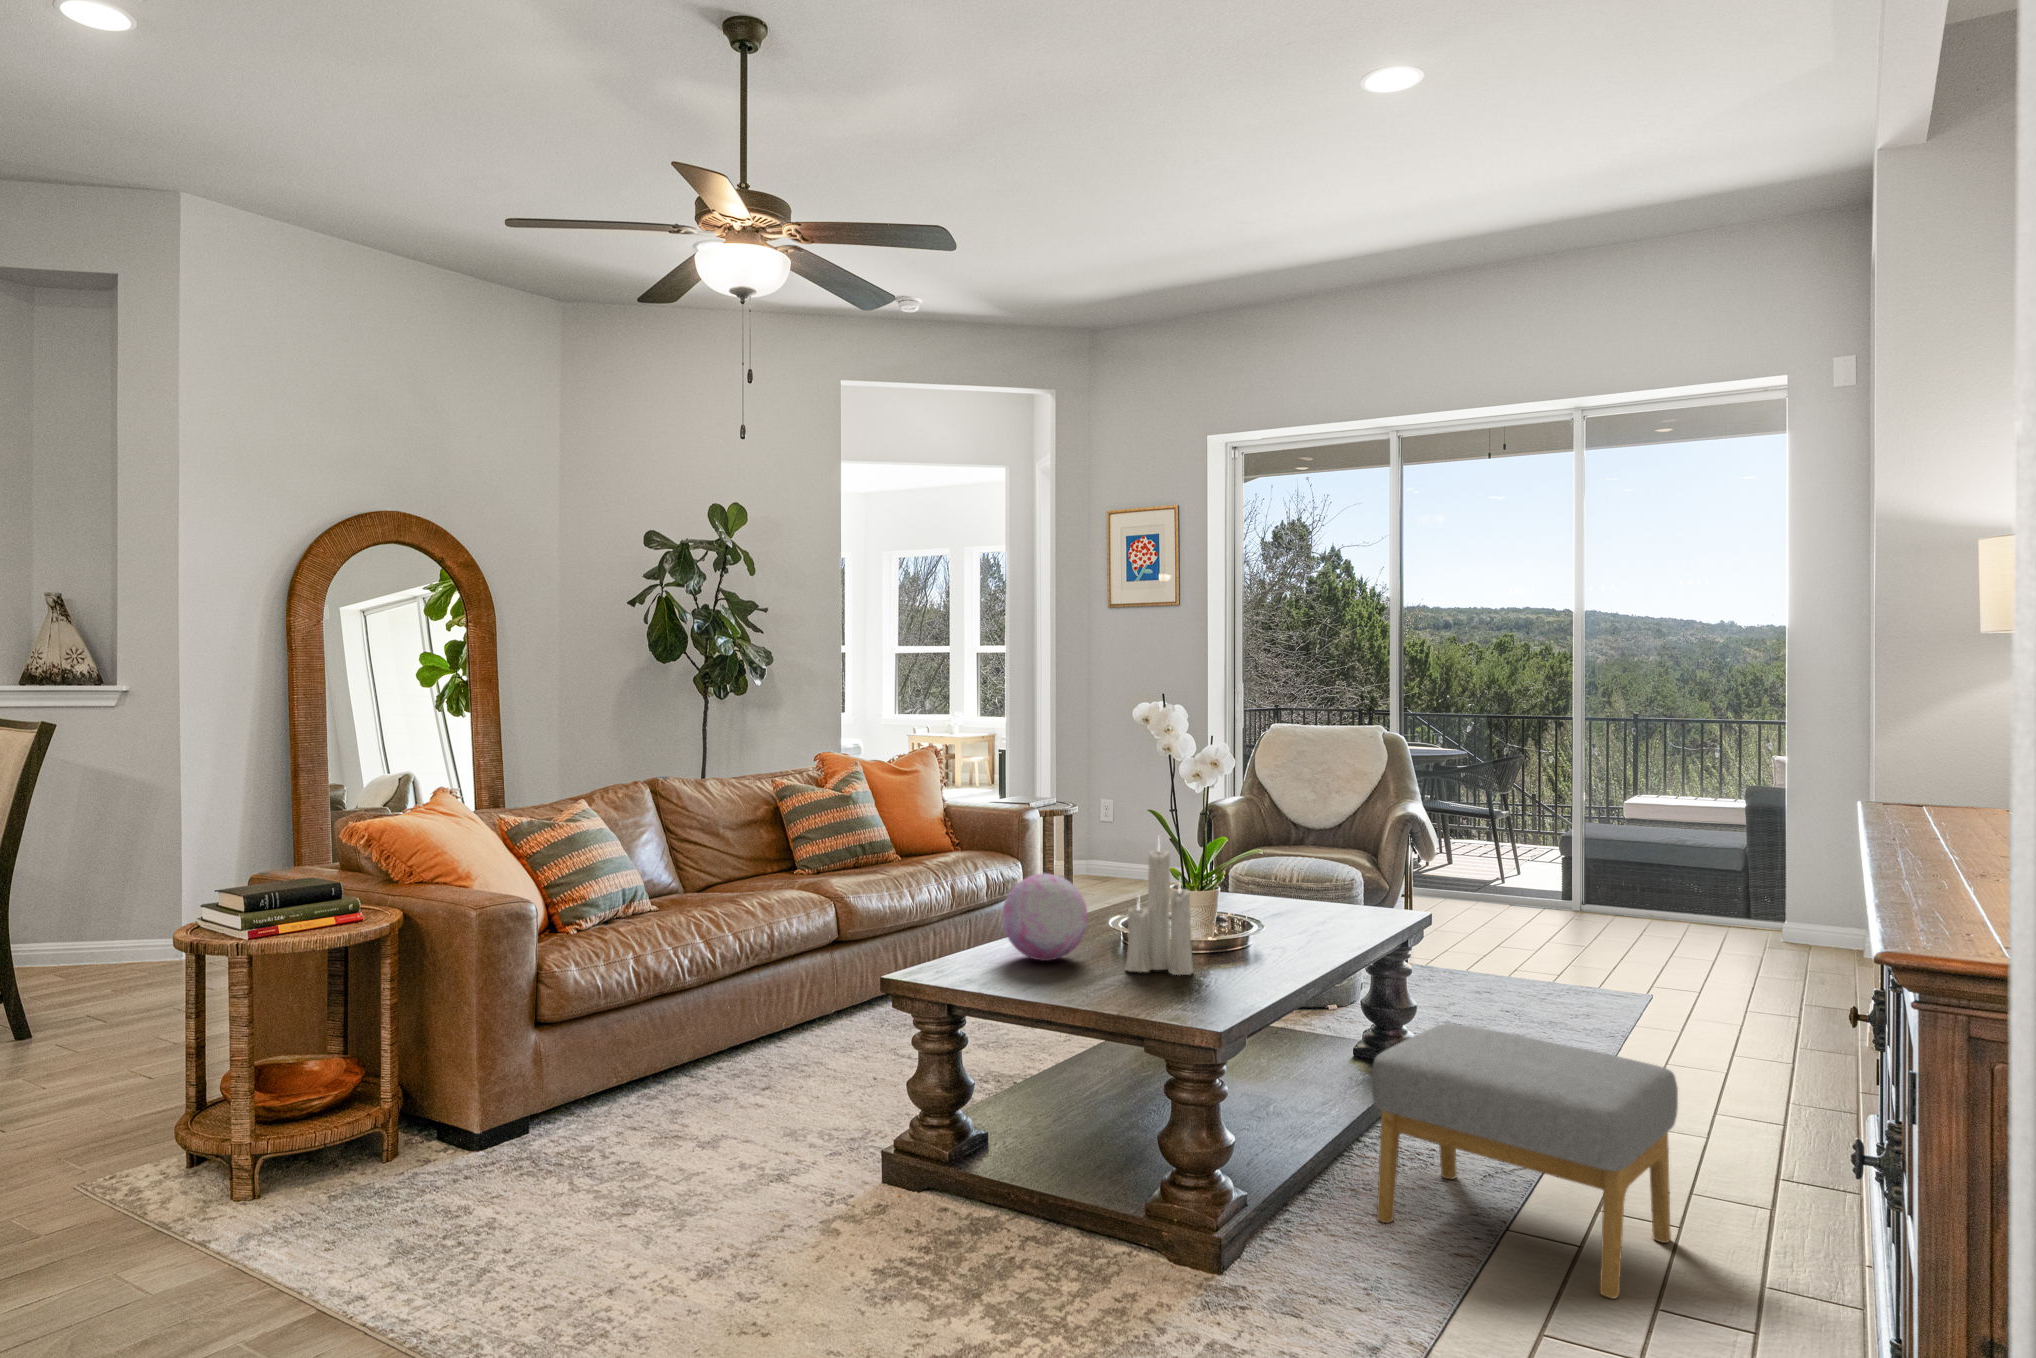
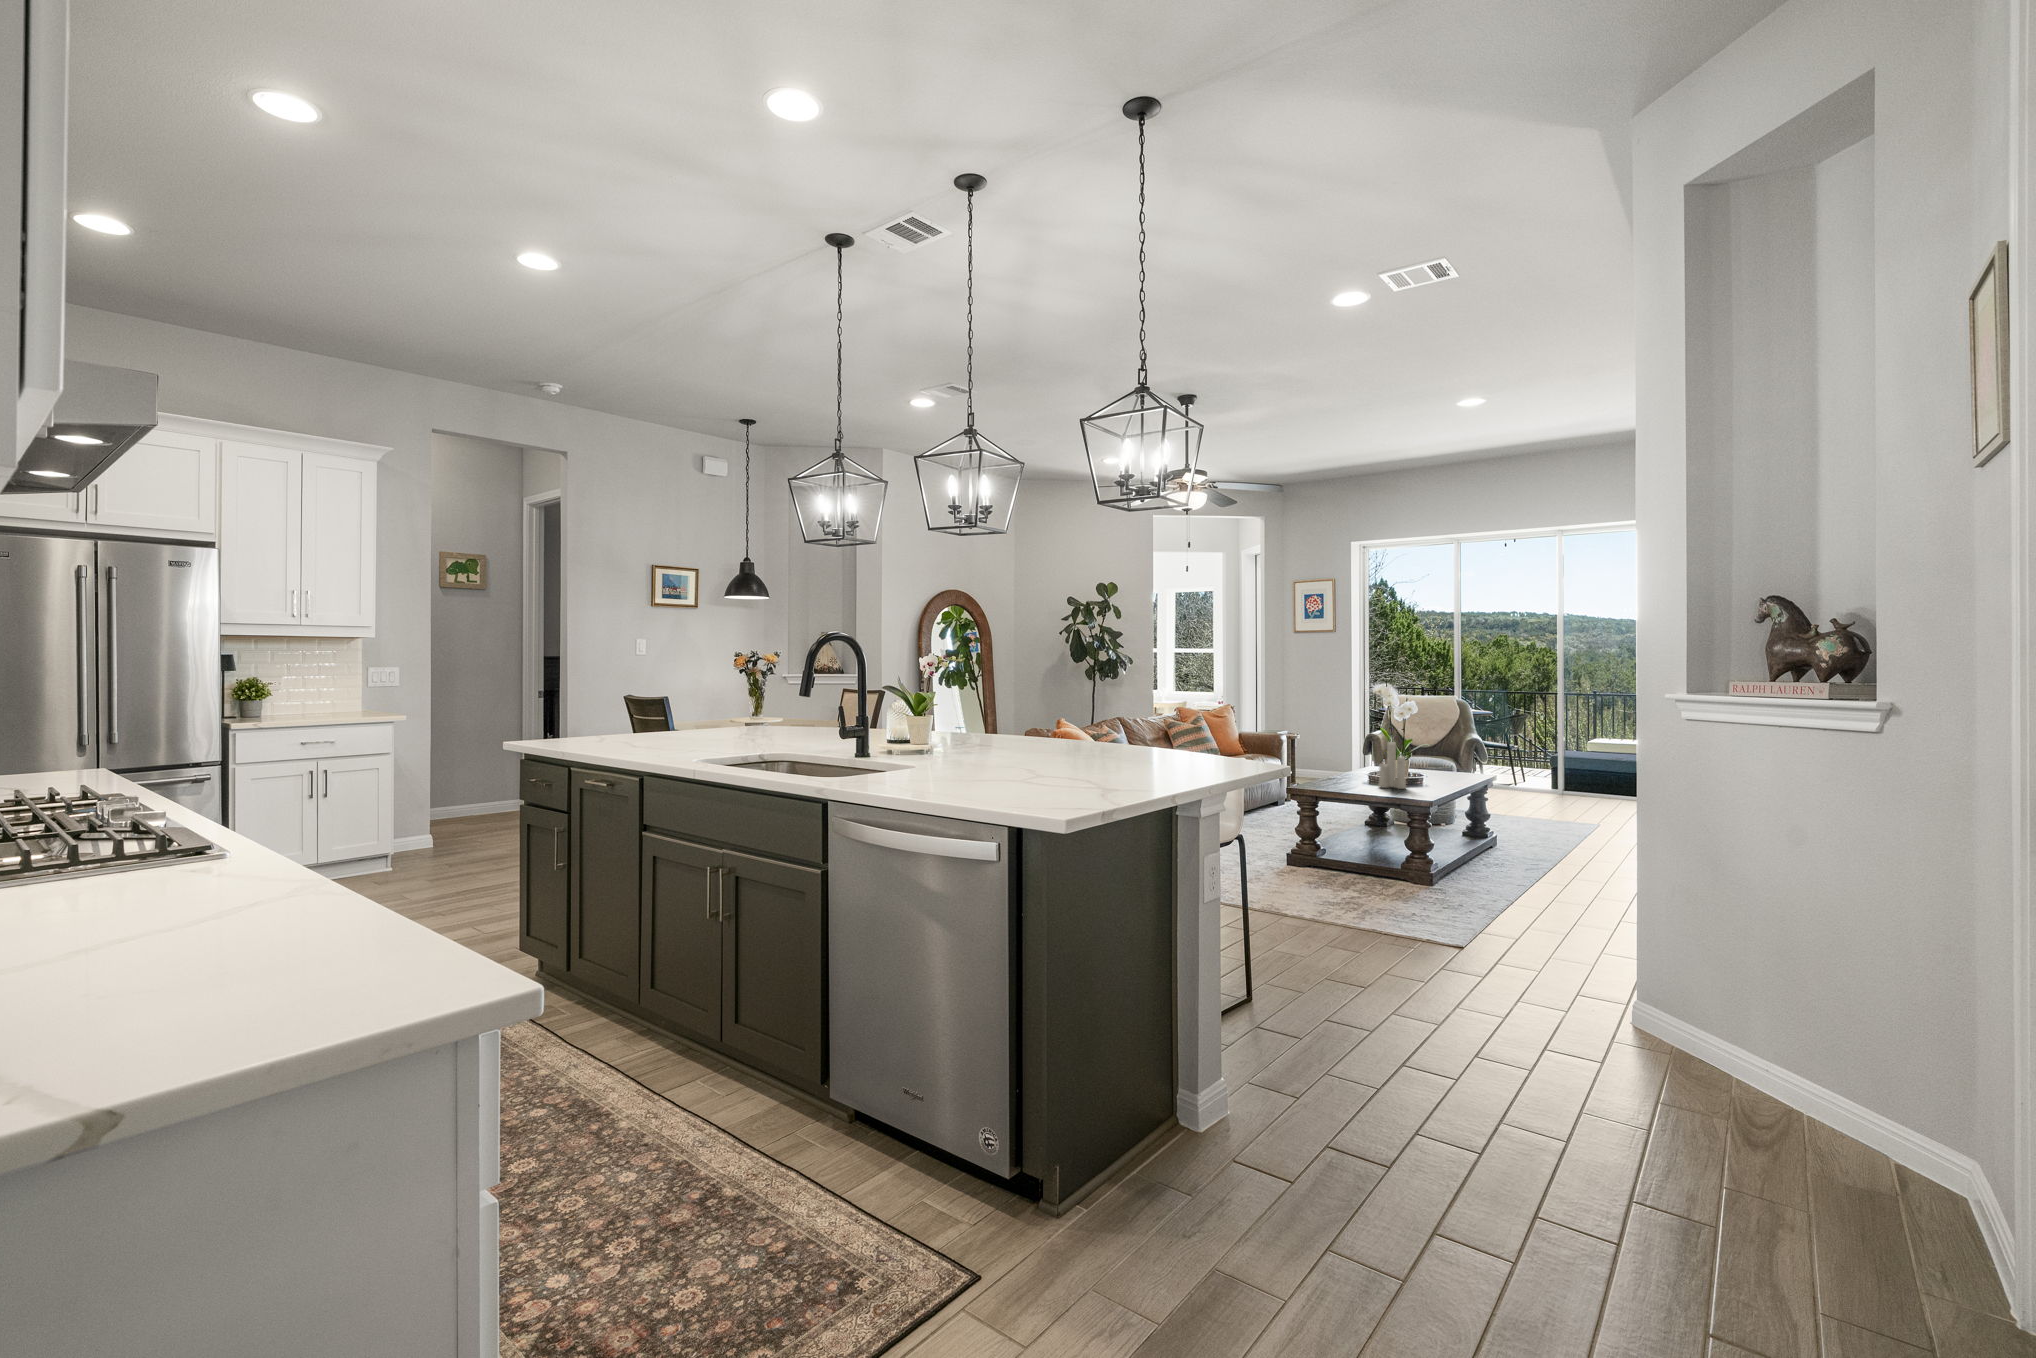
decorative orb: present [1002,873,1088,961] -> none [1325,751,1361,784]
footstool: present [1372,1023,1678,1298] -> none [1481,809,1601,893]

